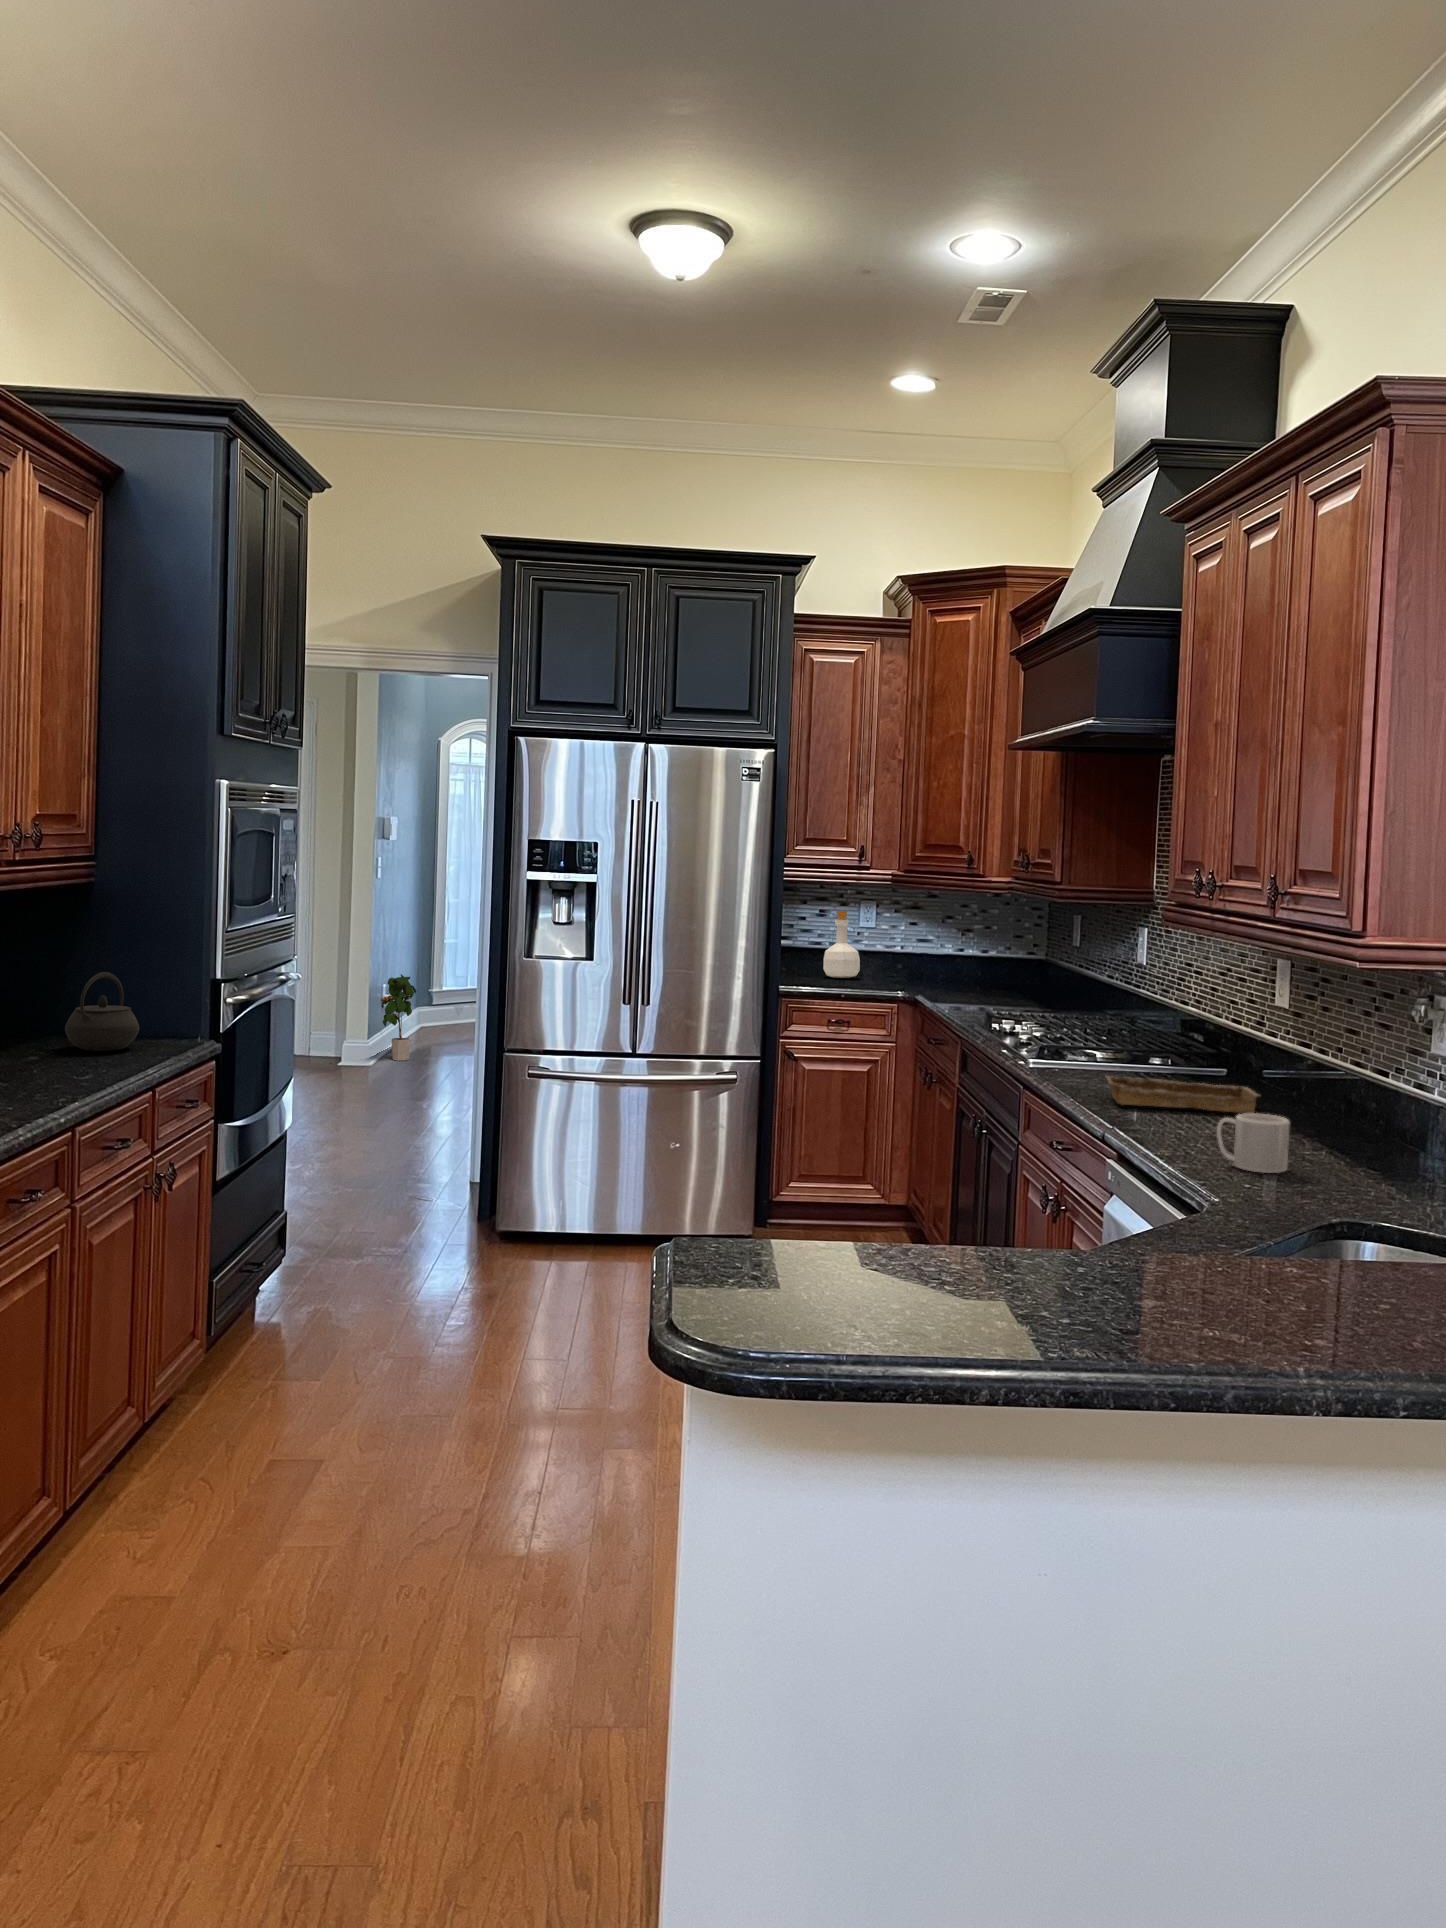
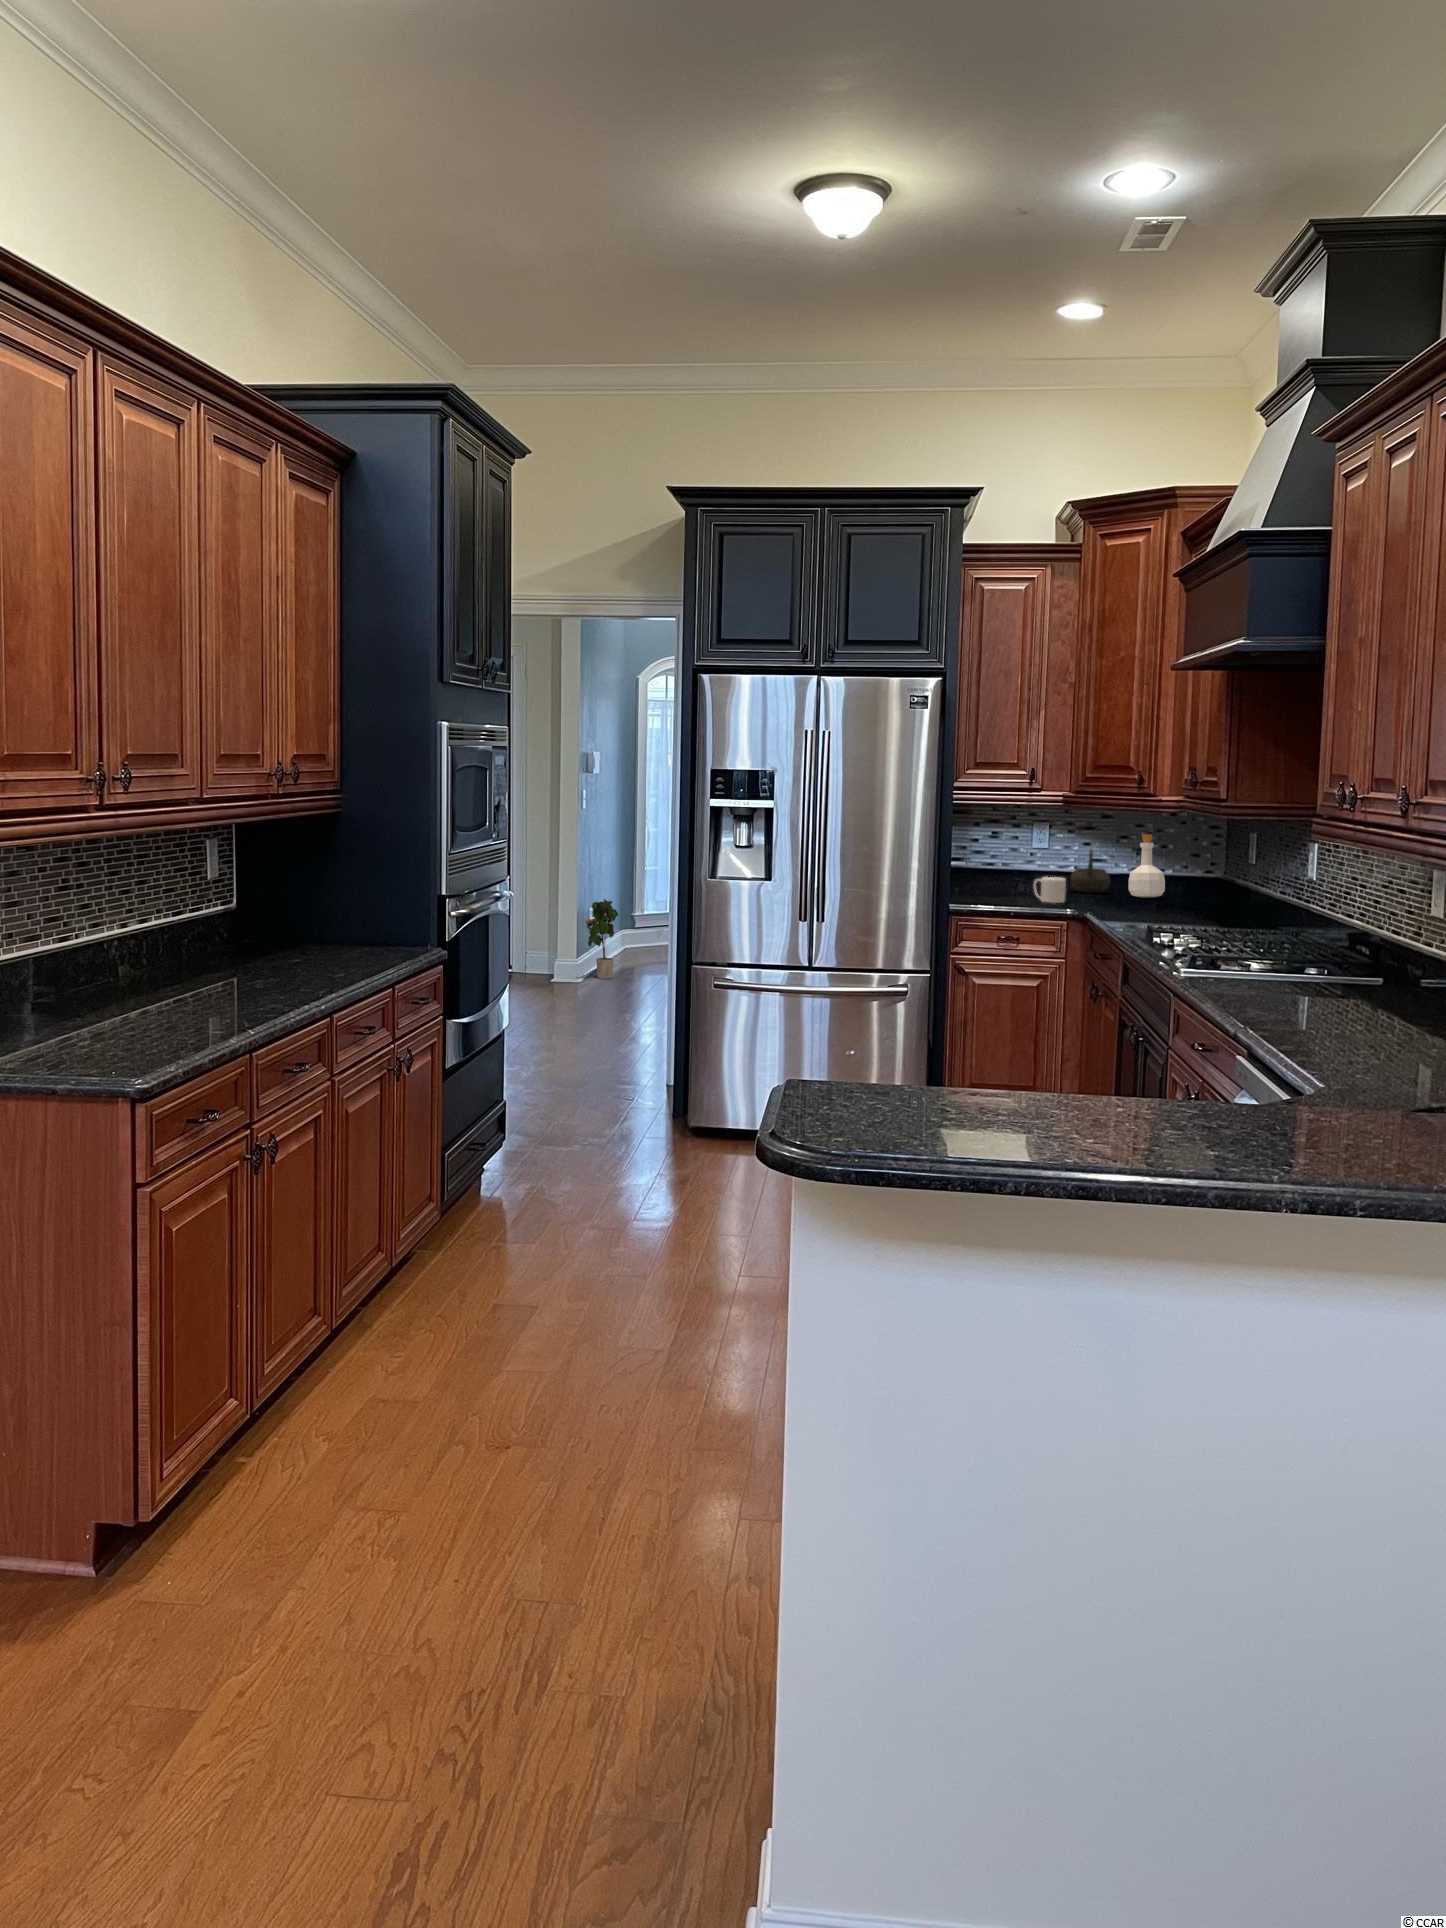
bottle: present [823,911,860,978] -> present [1128,834,1165,898]
kettle: present [65,972,139,1051] -> present [1071,849,1110,893]
tray: present [1105,1076,1258,1113] -> none [1246,980,1400,1016]
mug: present [1217,1113,1290,1173] -> present [1034,877,1066,903]

